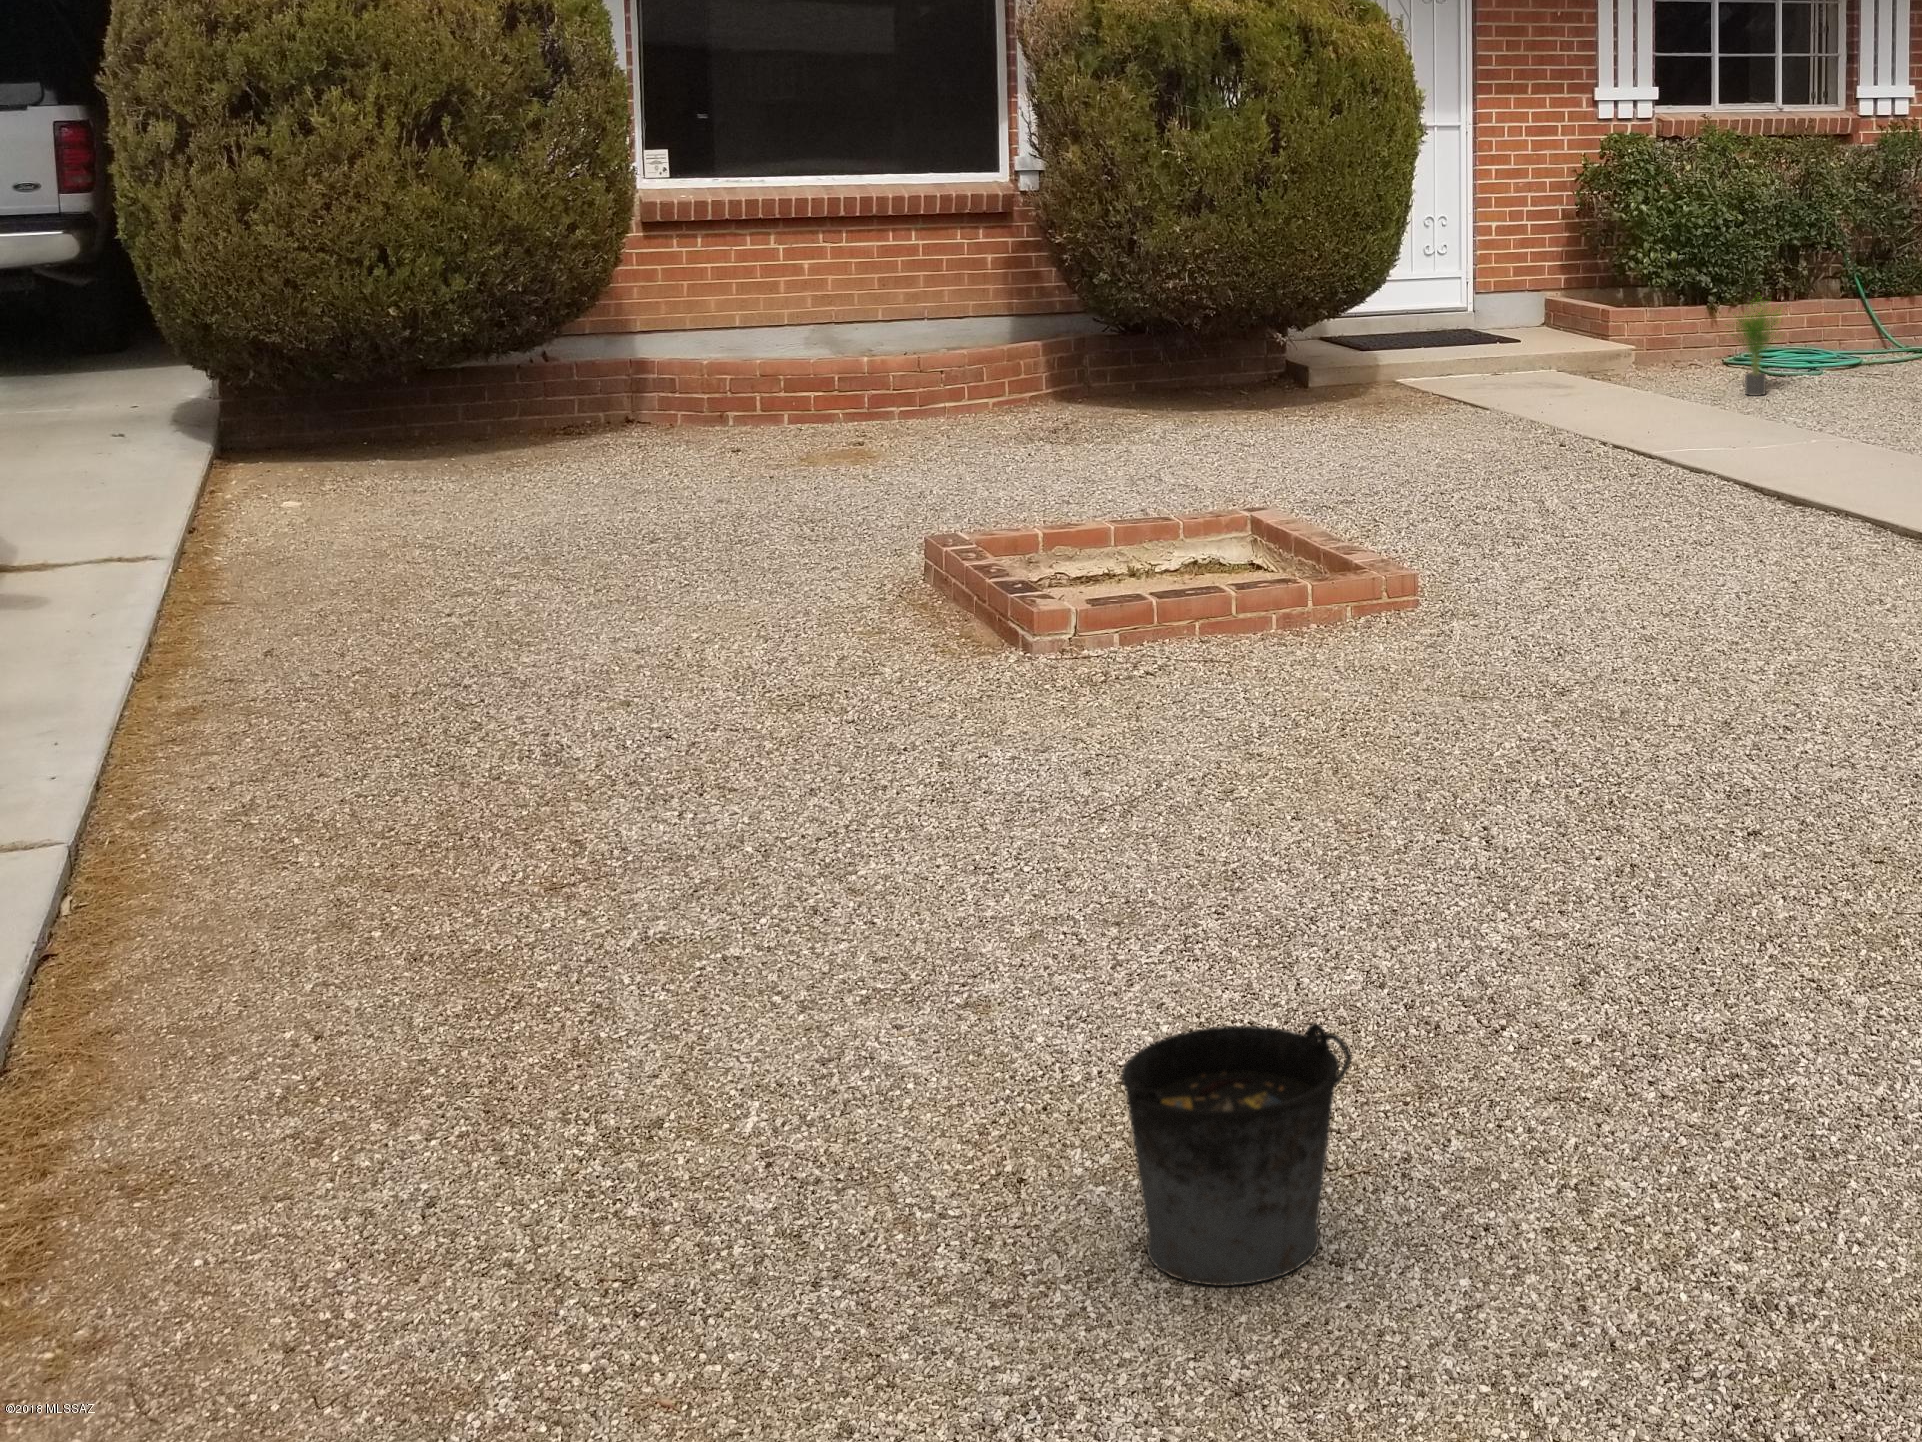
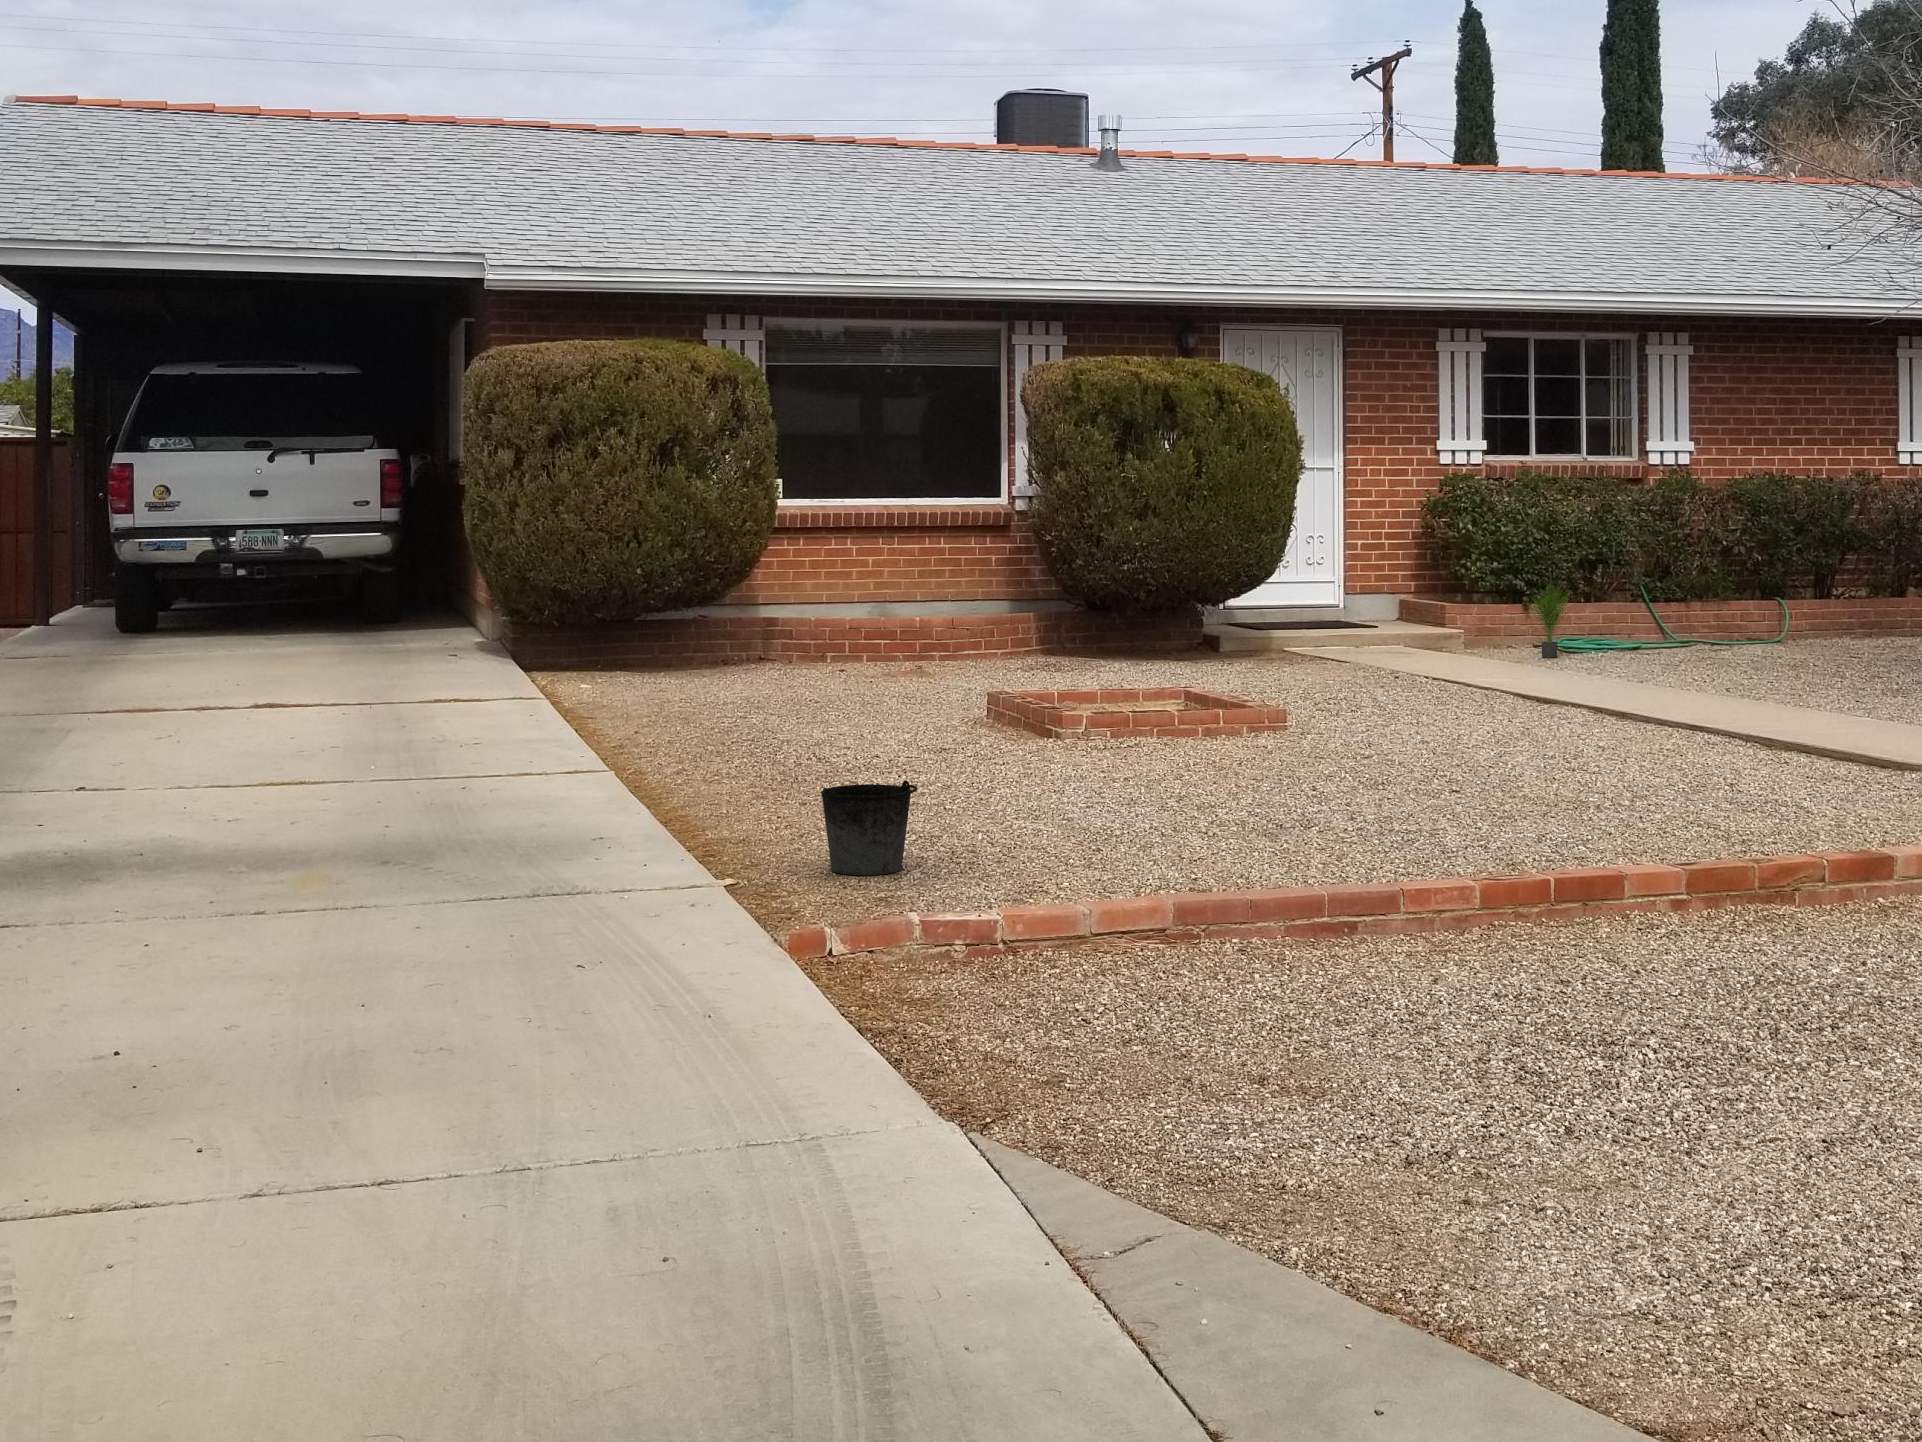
bucket: present [1121,1023,1352,1286] -> present [821,780,918,875]

